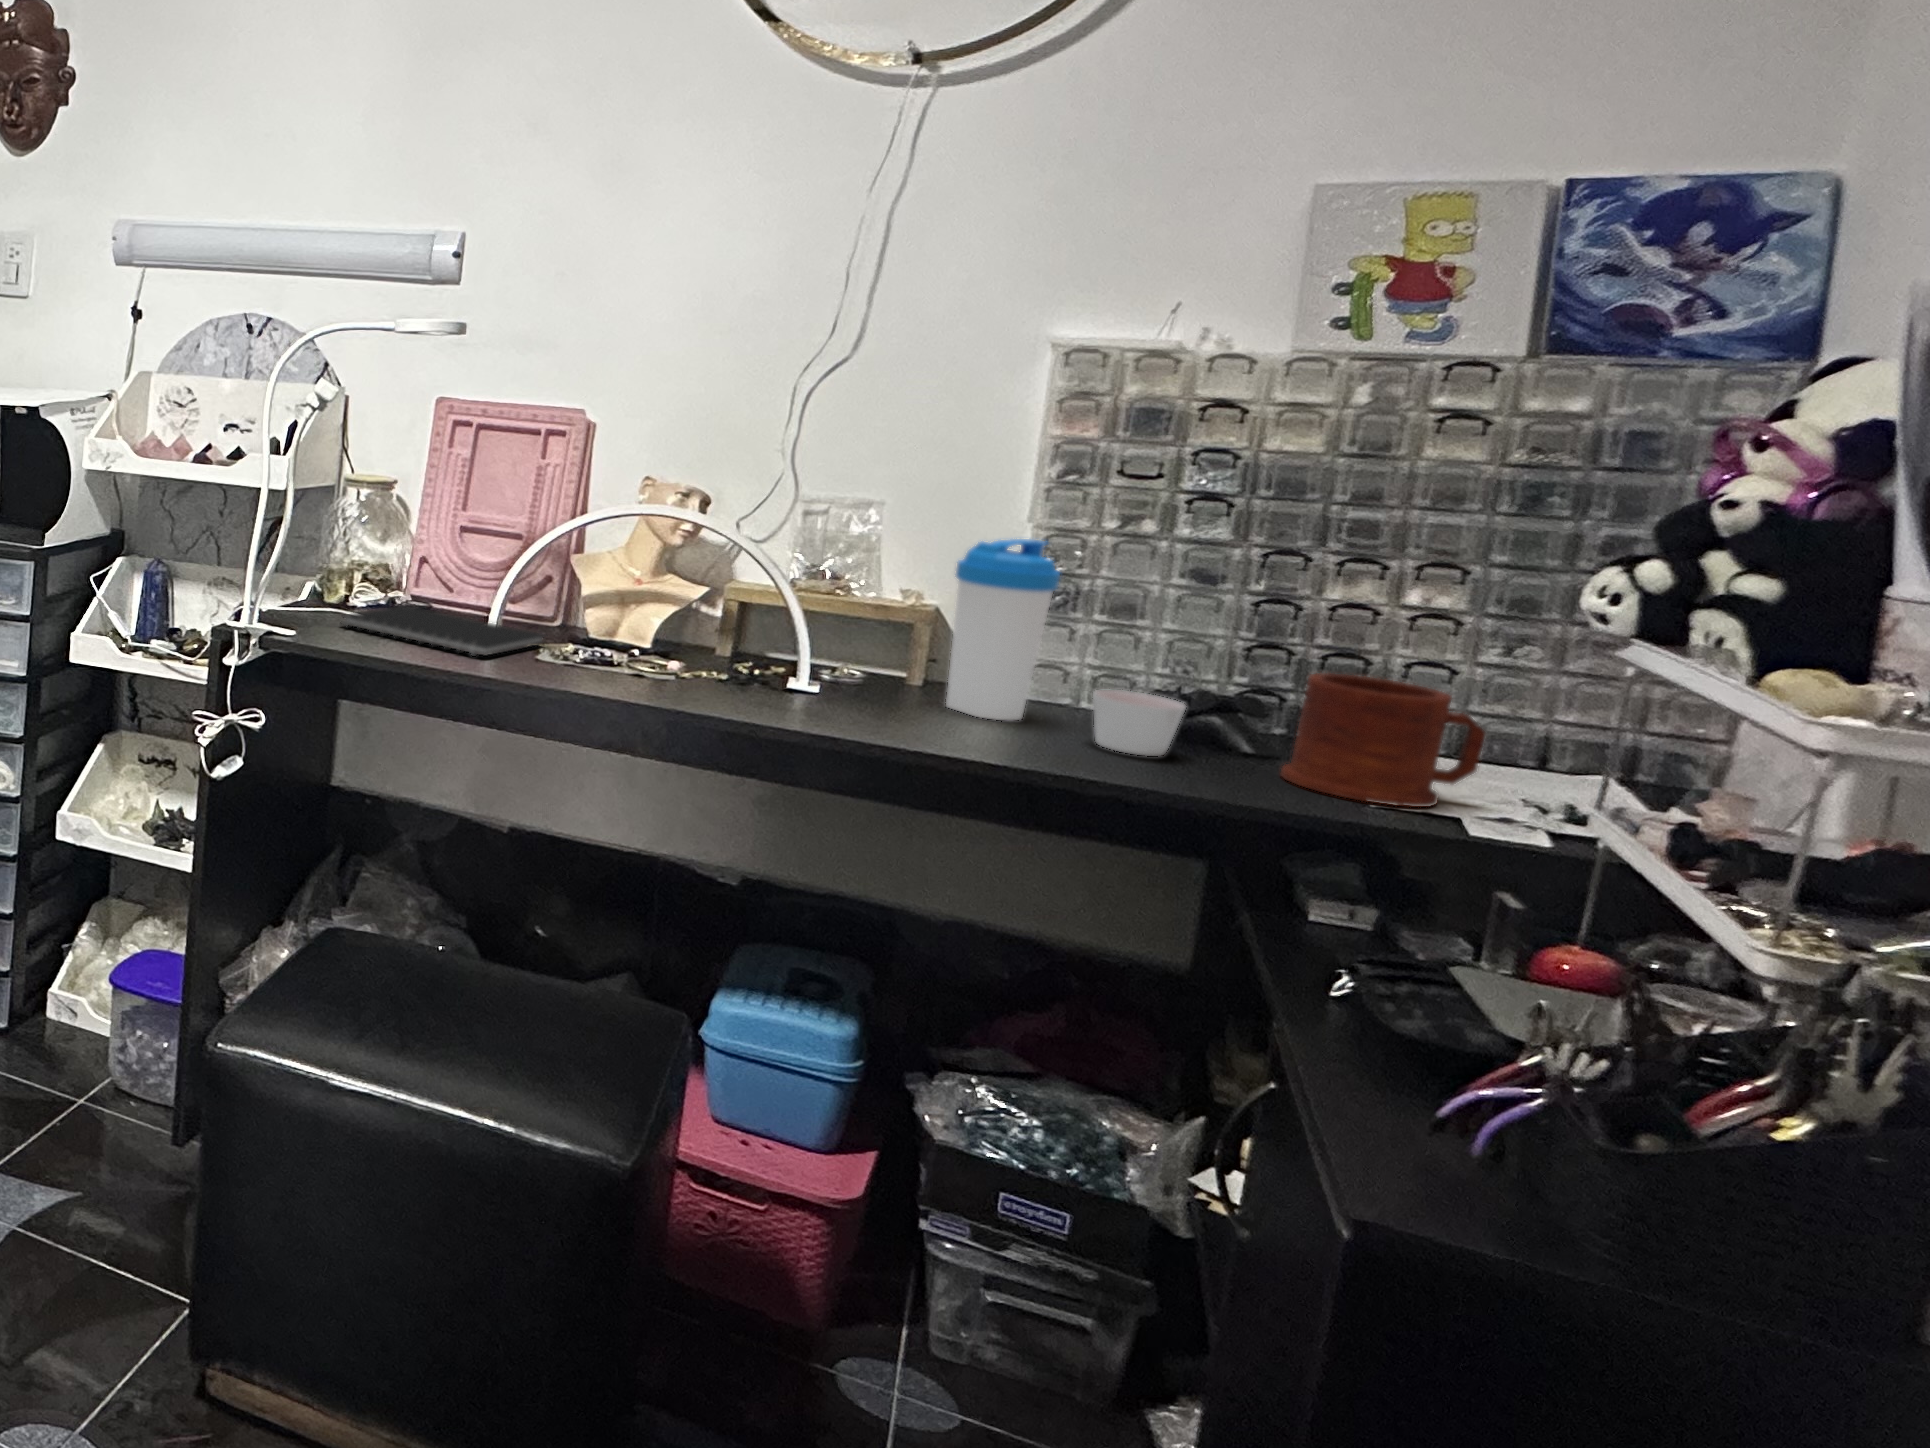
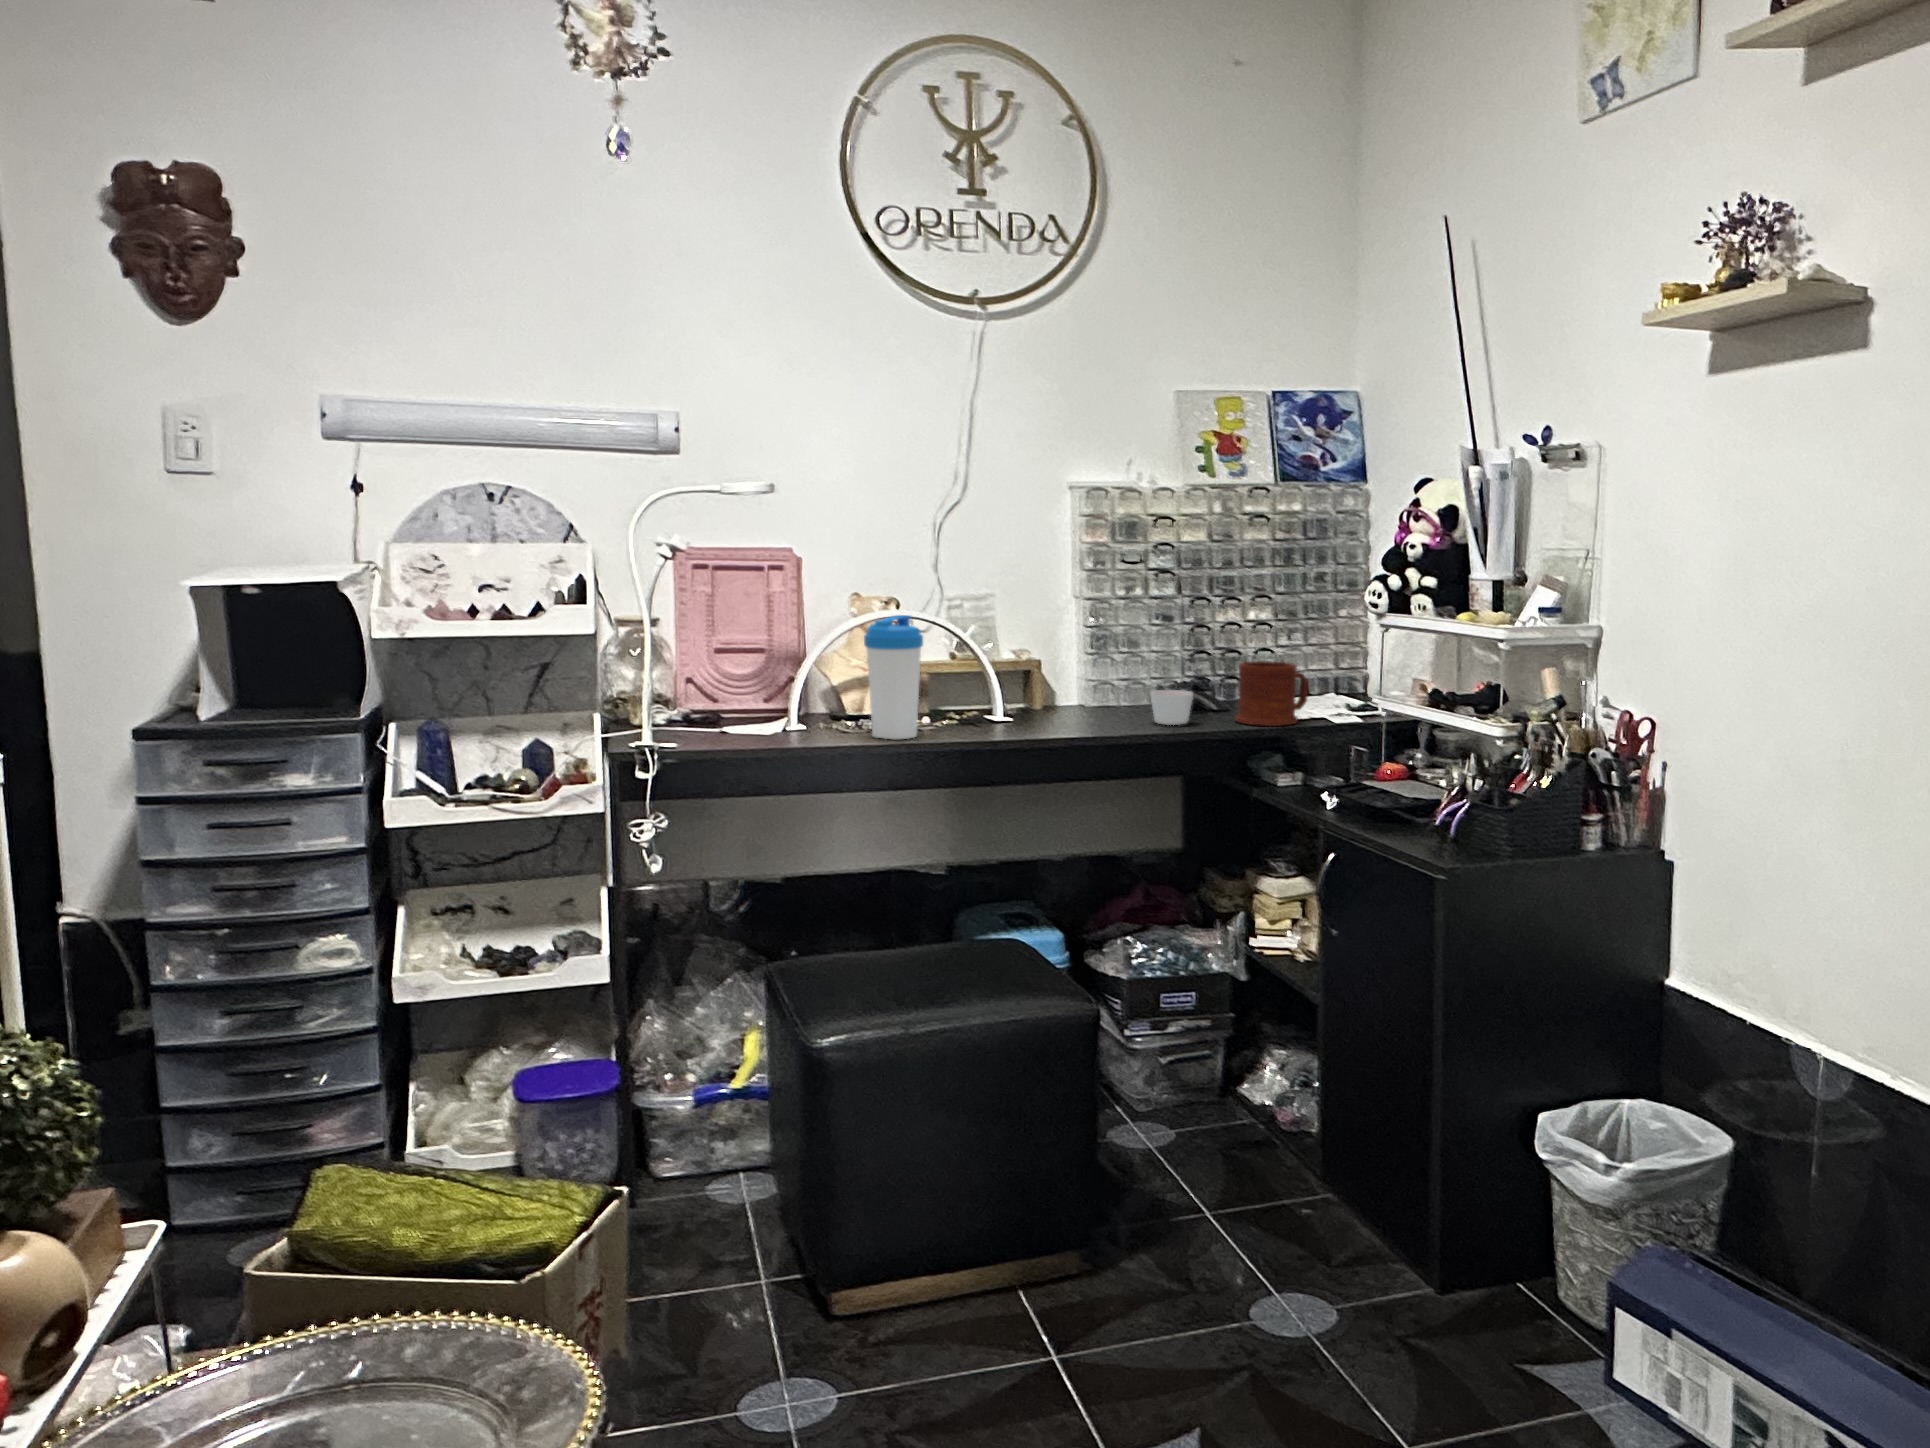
water bottle: present [946,539,1060,720] -> present [864,615,923,739]
notebook: present [343,605,544,656] -> none [672,718,824,742]

